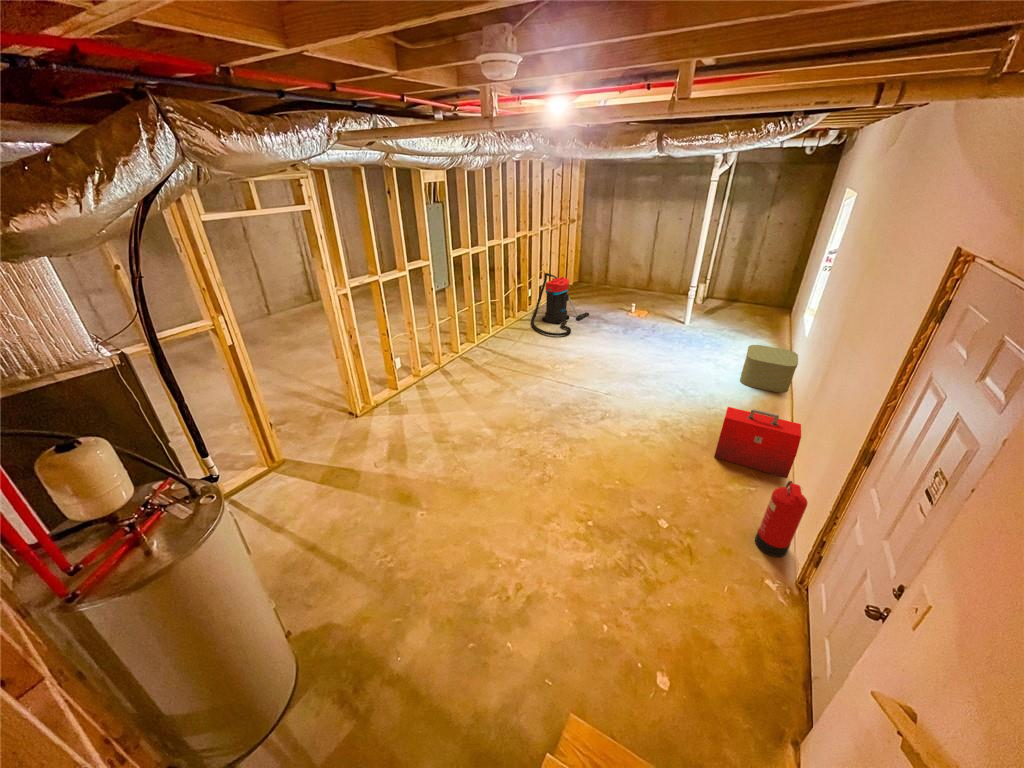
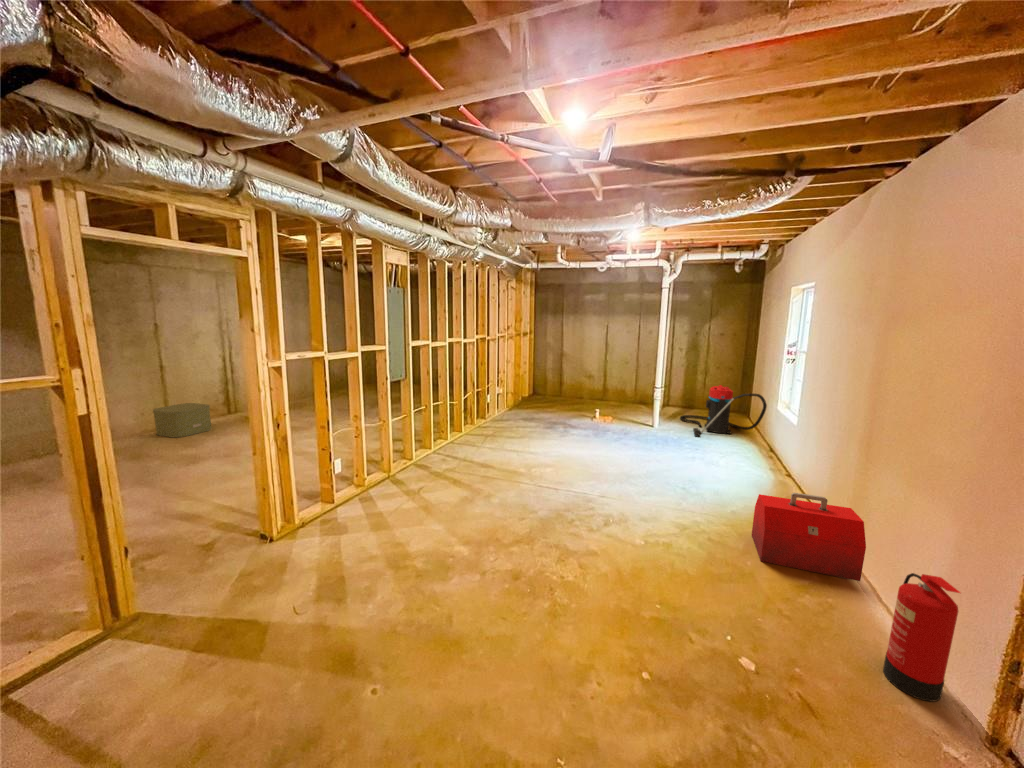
vacuum cleaner: present [531,273,589,336] -> present [680,385,767,437]
storage box: present [740,345,798,393] -> present [153,403,211,437]

